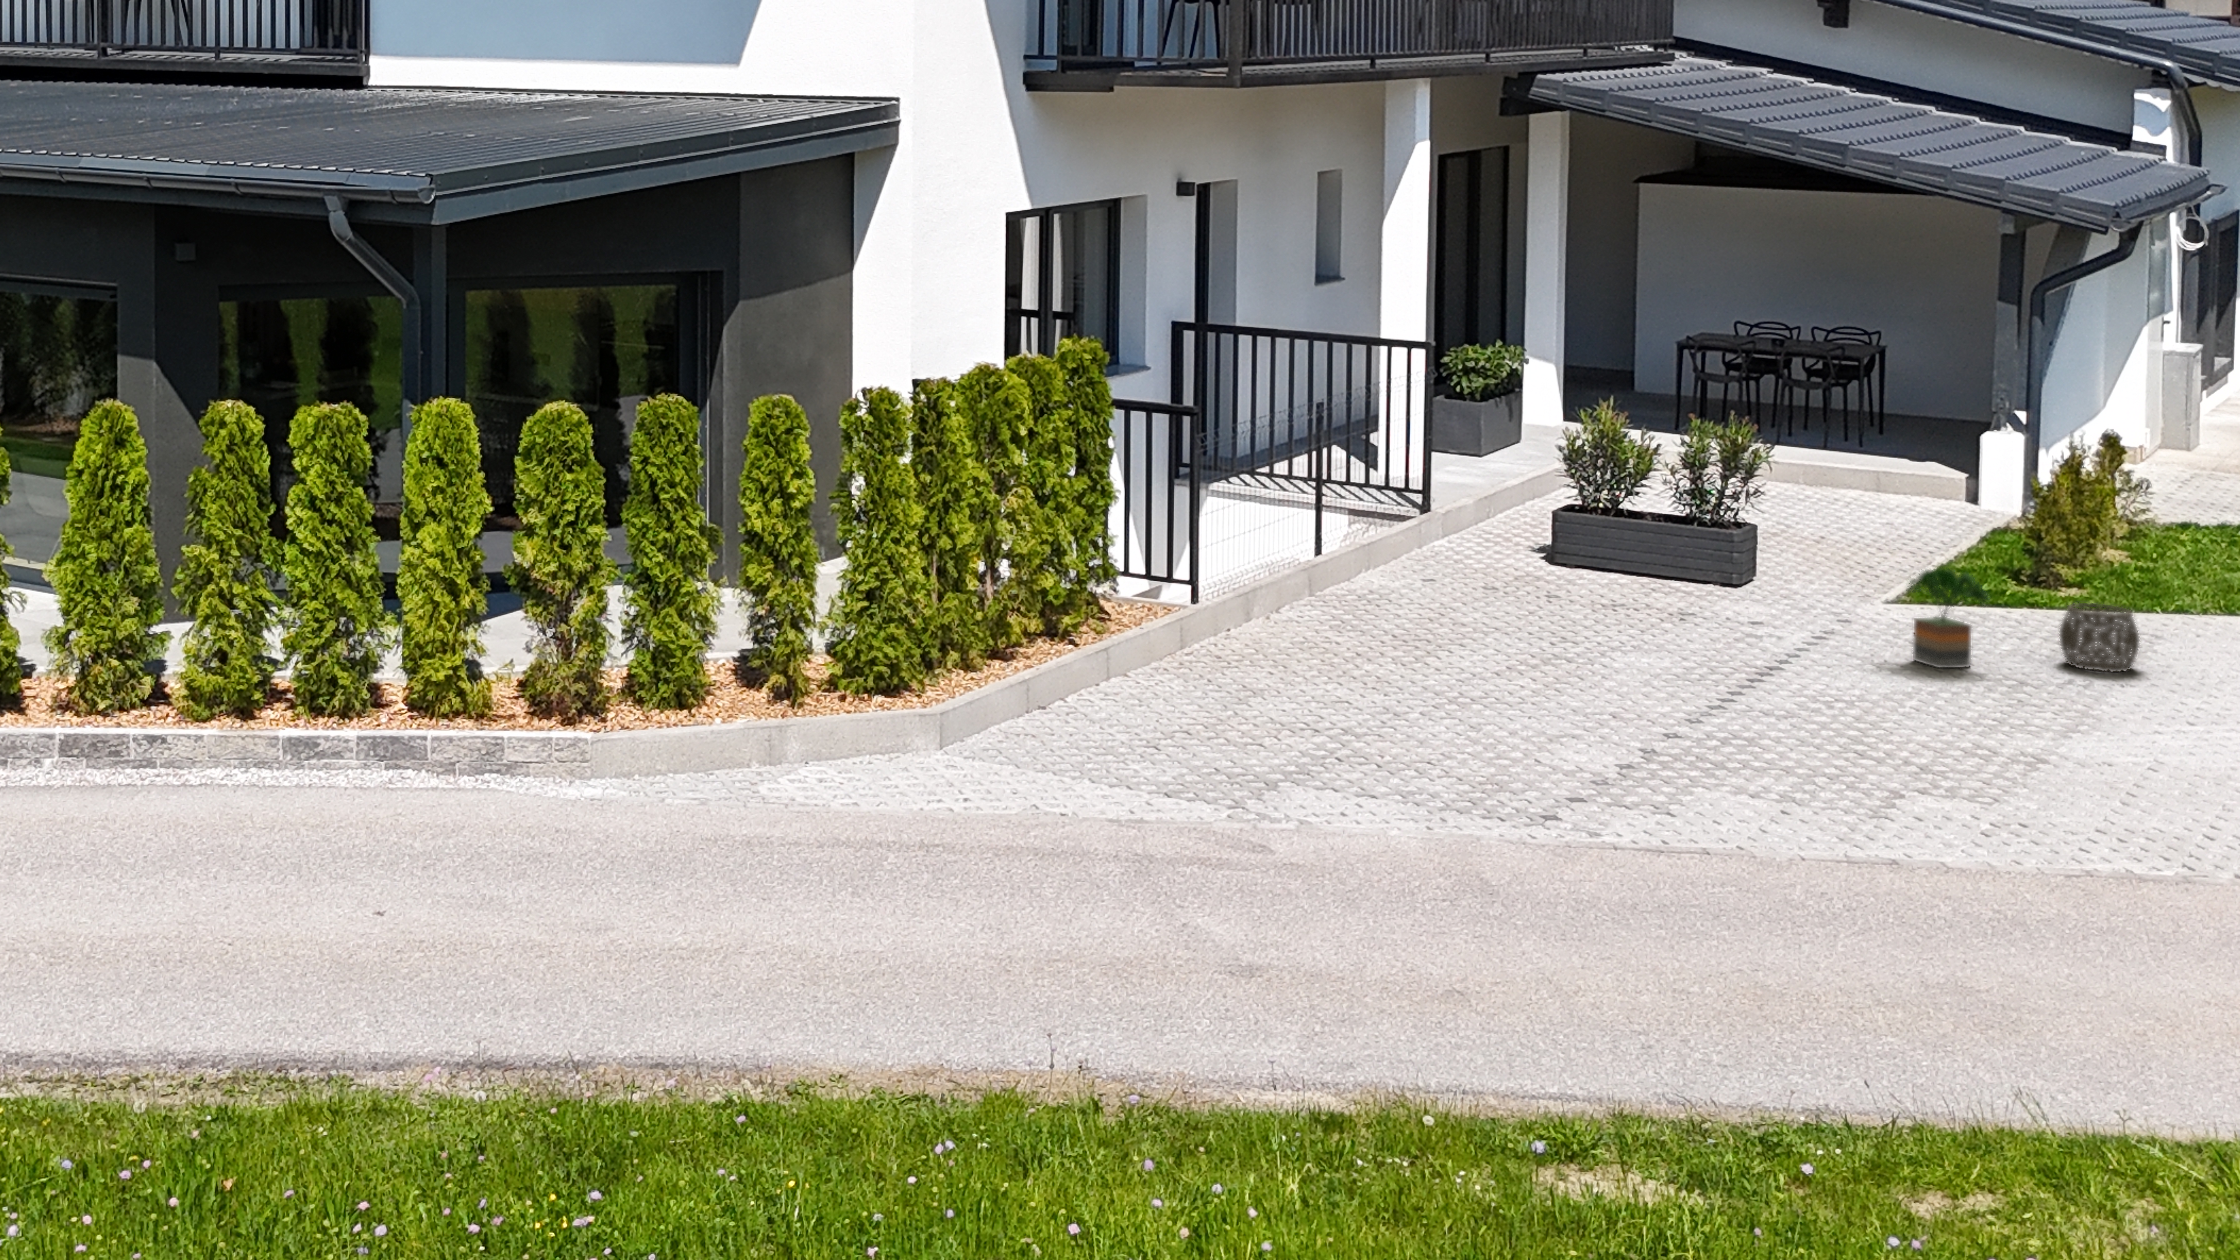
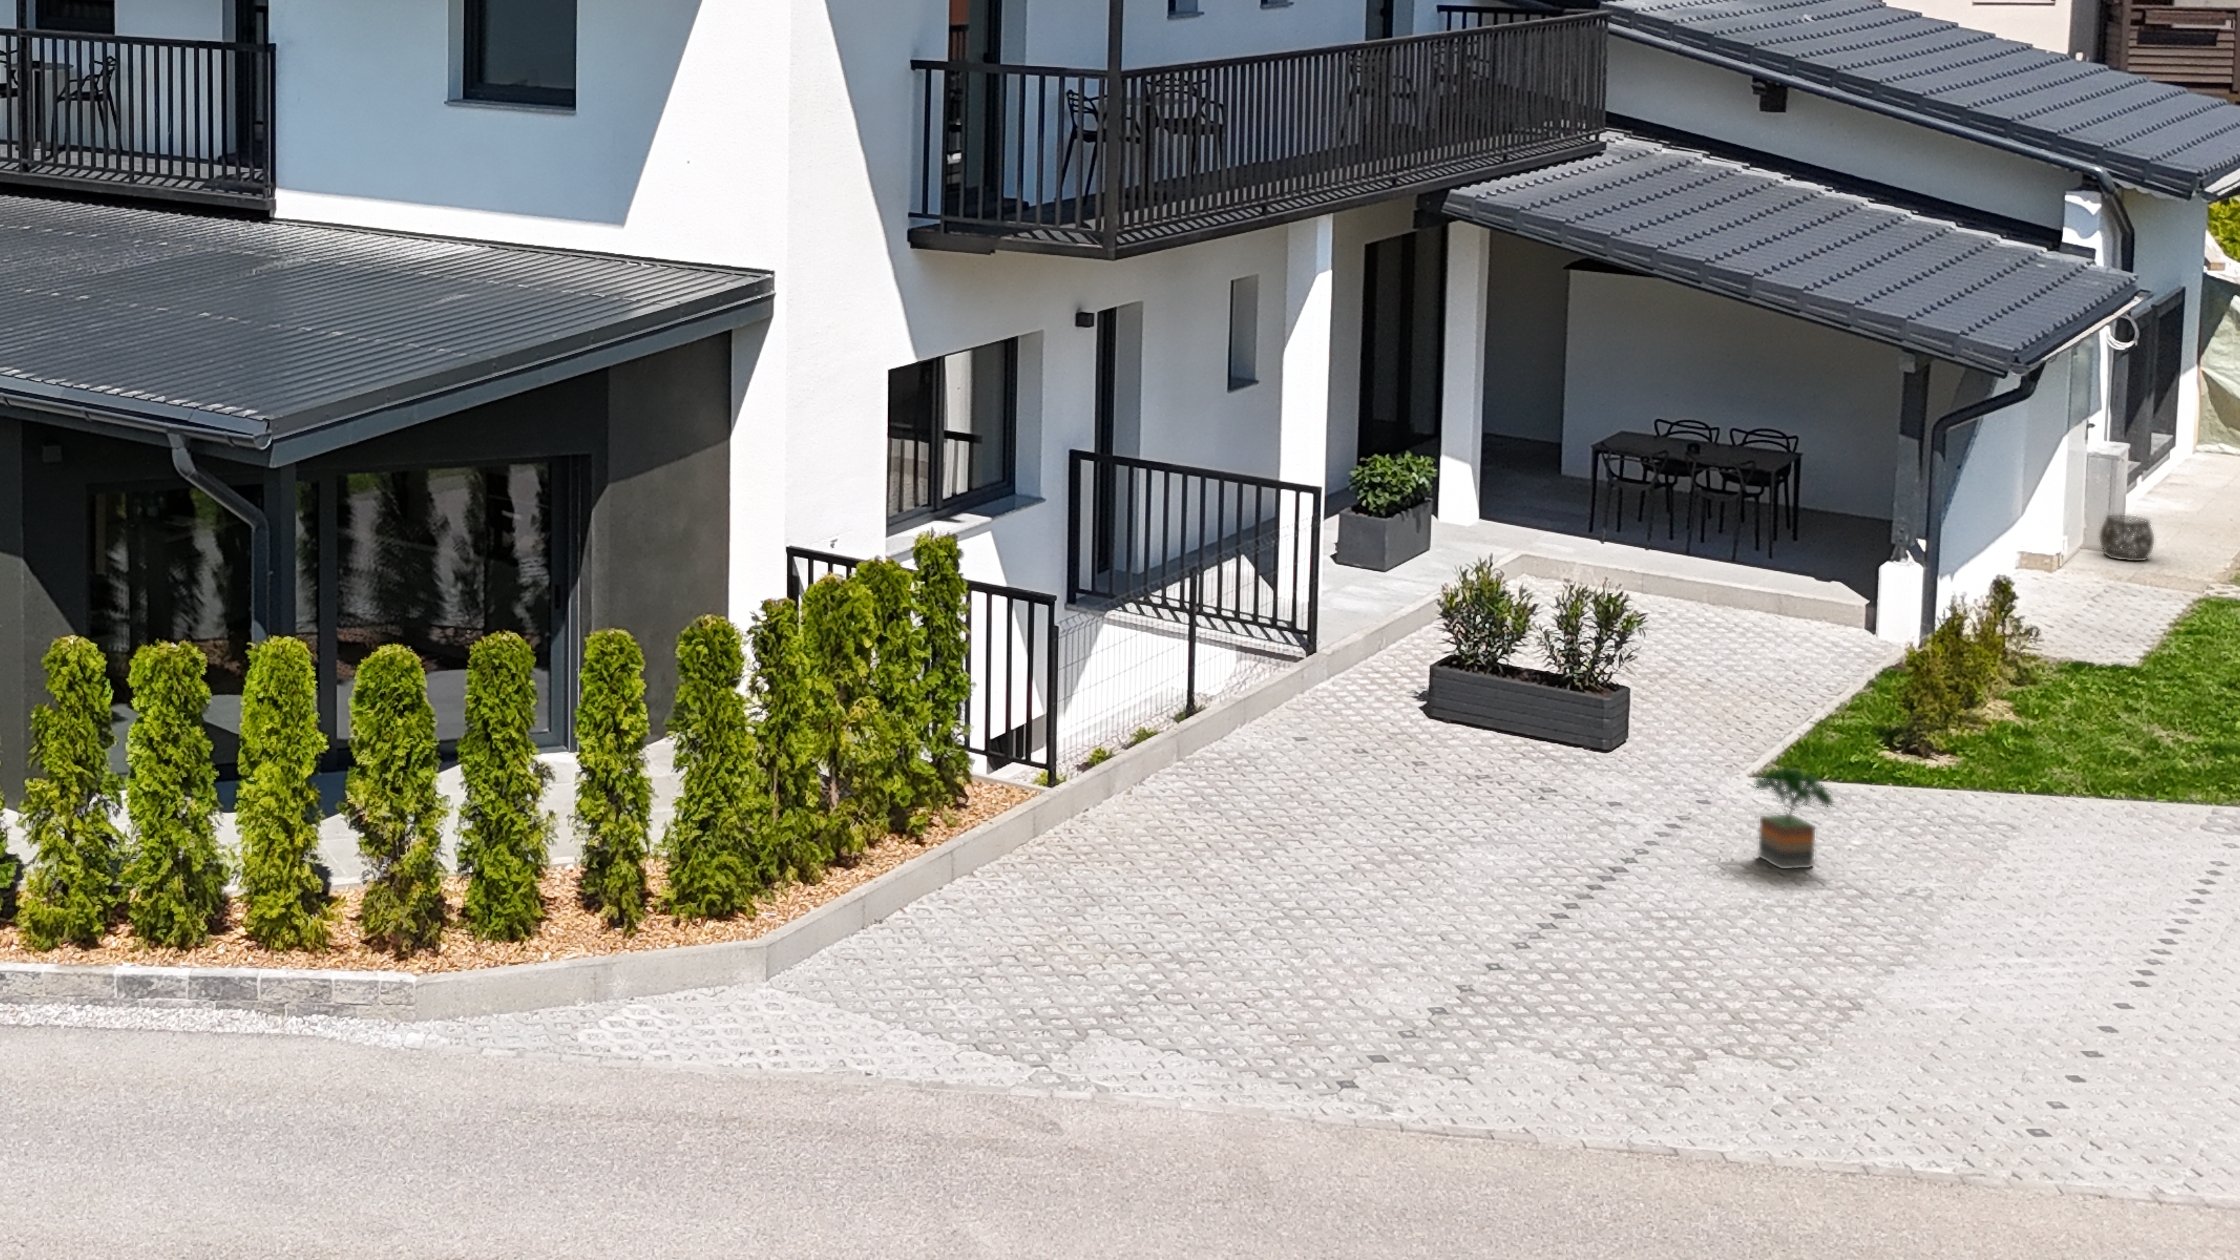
woven basket: present [2060,603,2139,672] -> present [2100,515,2154,561]

